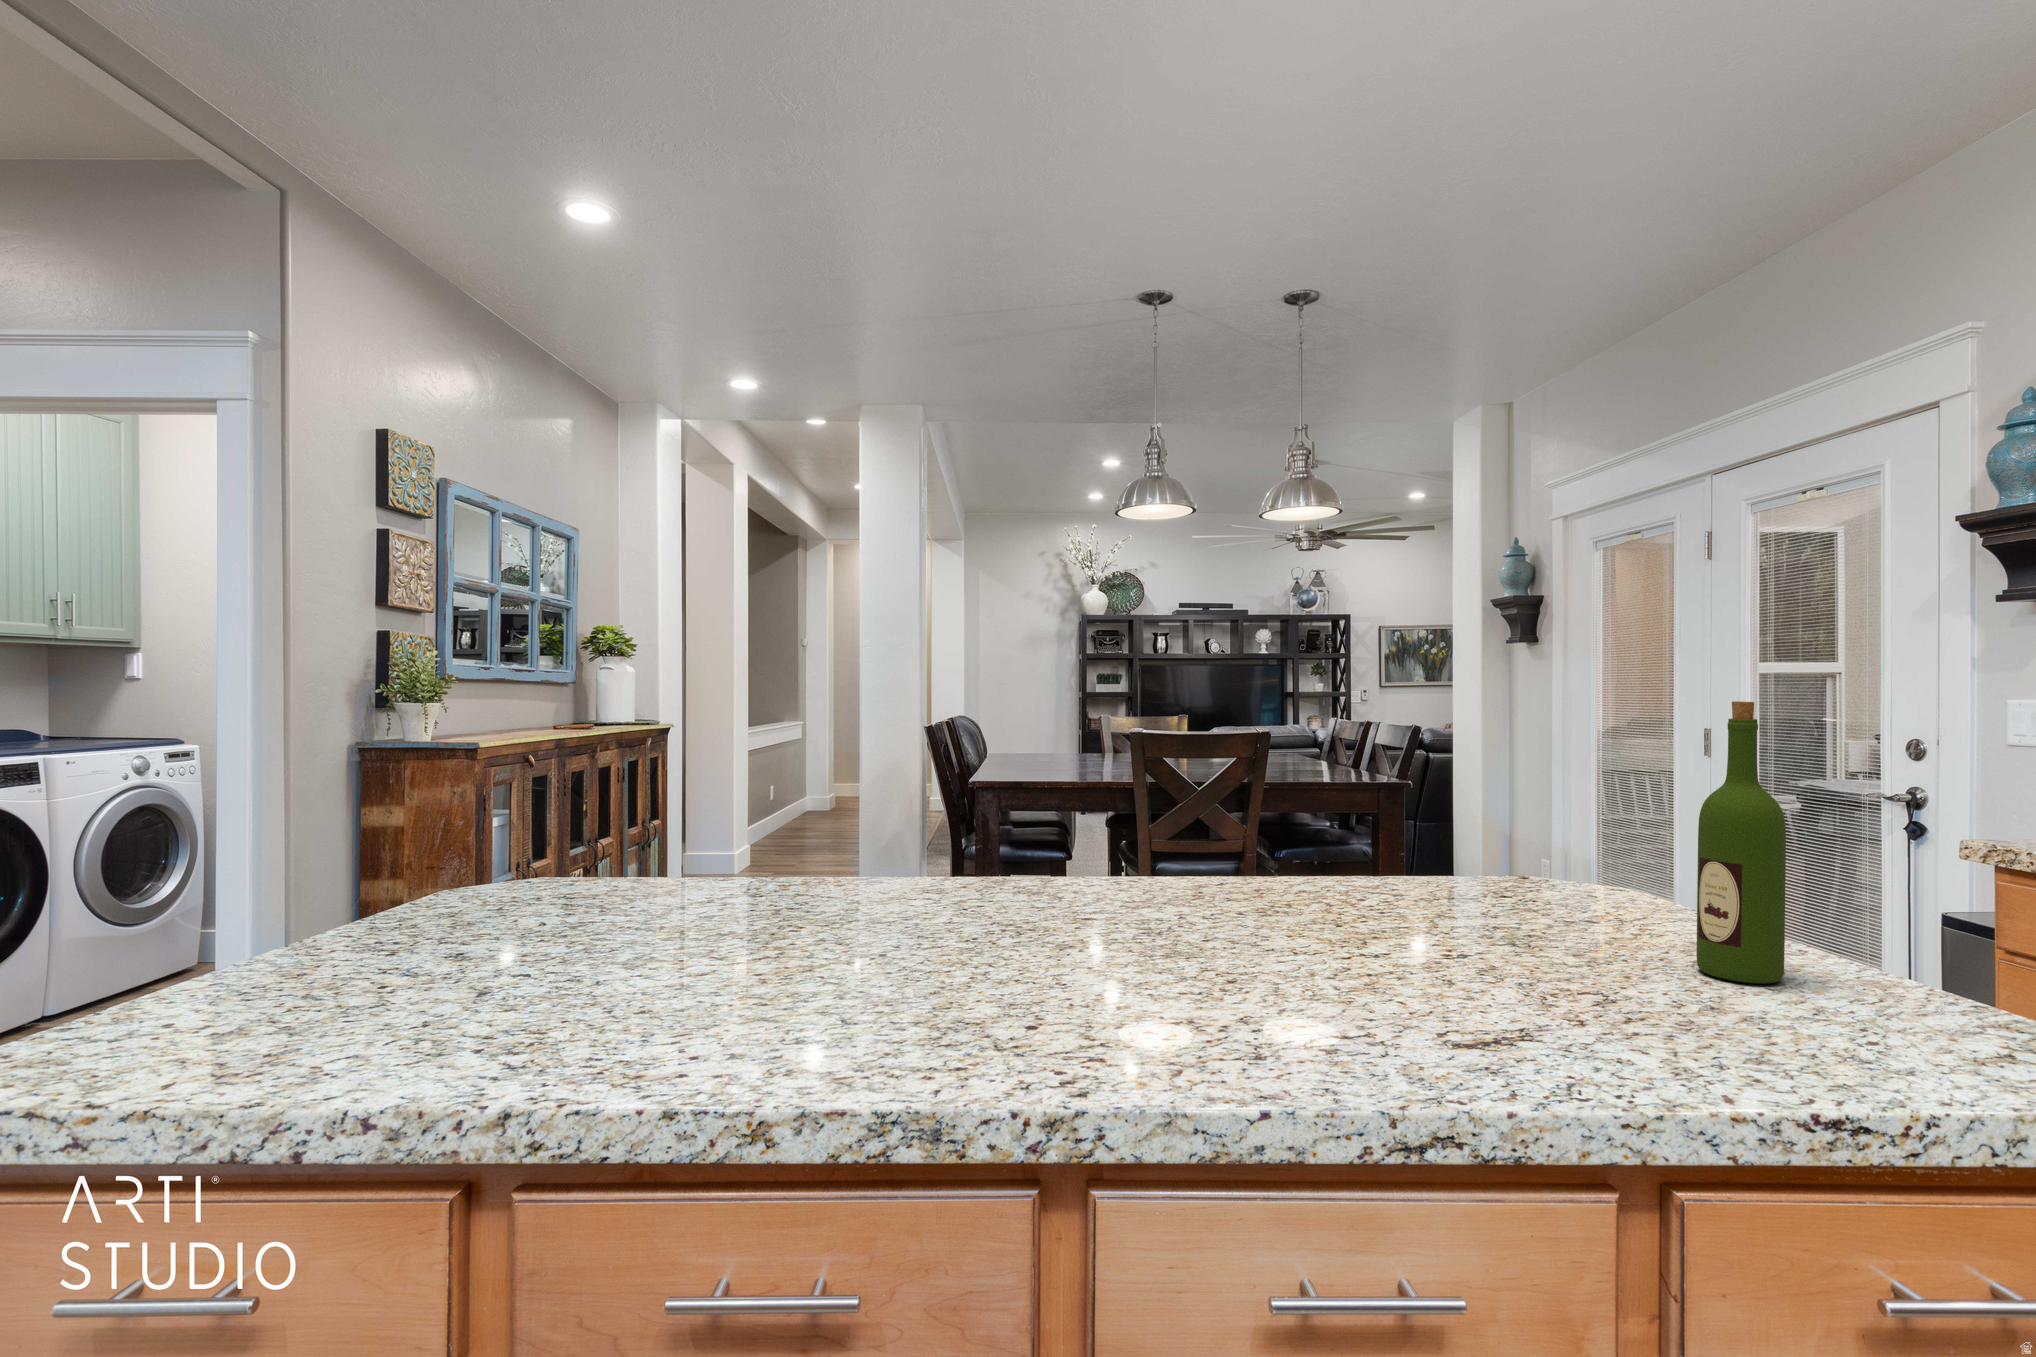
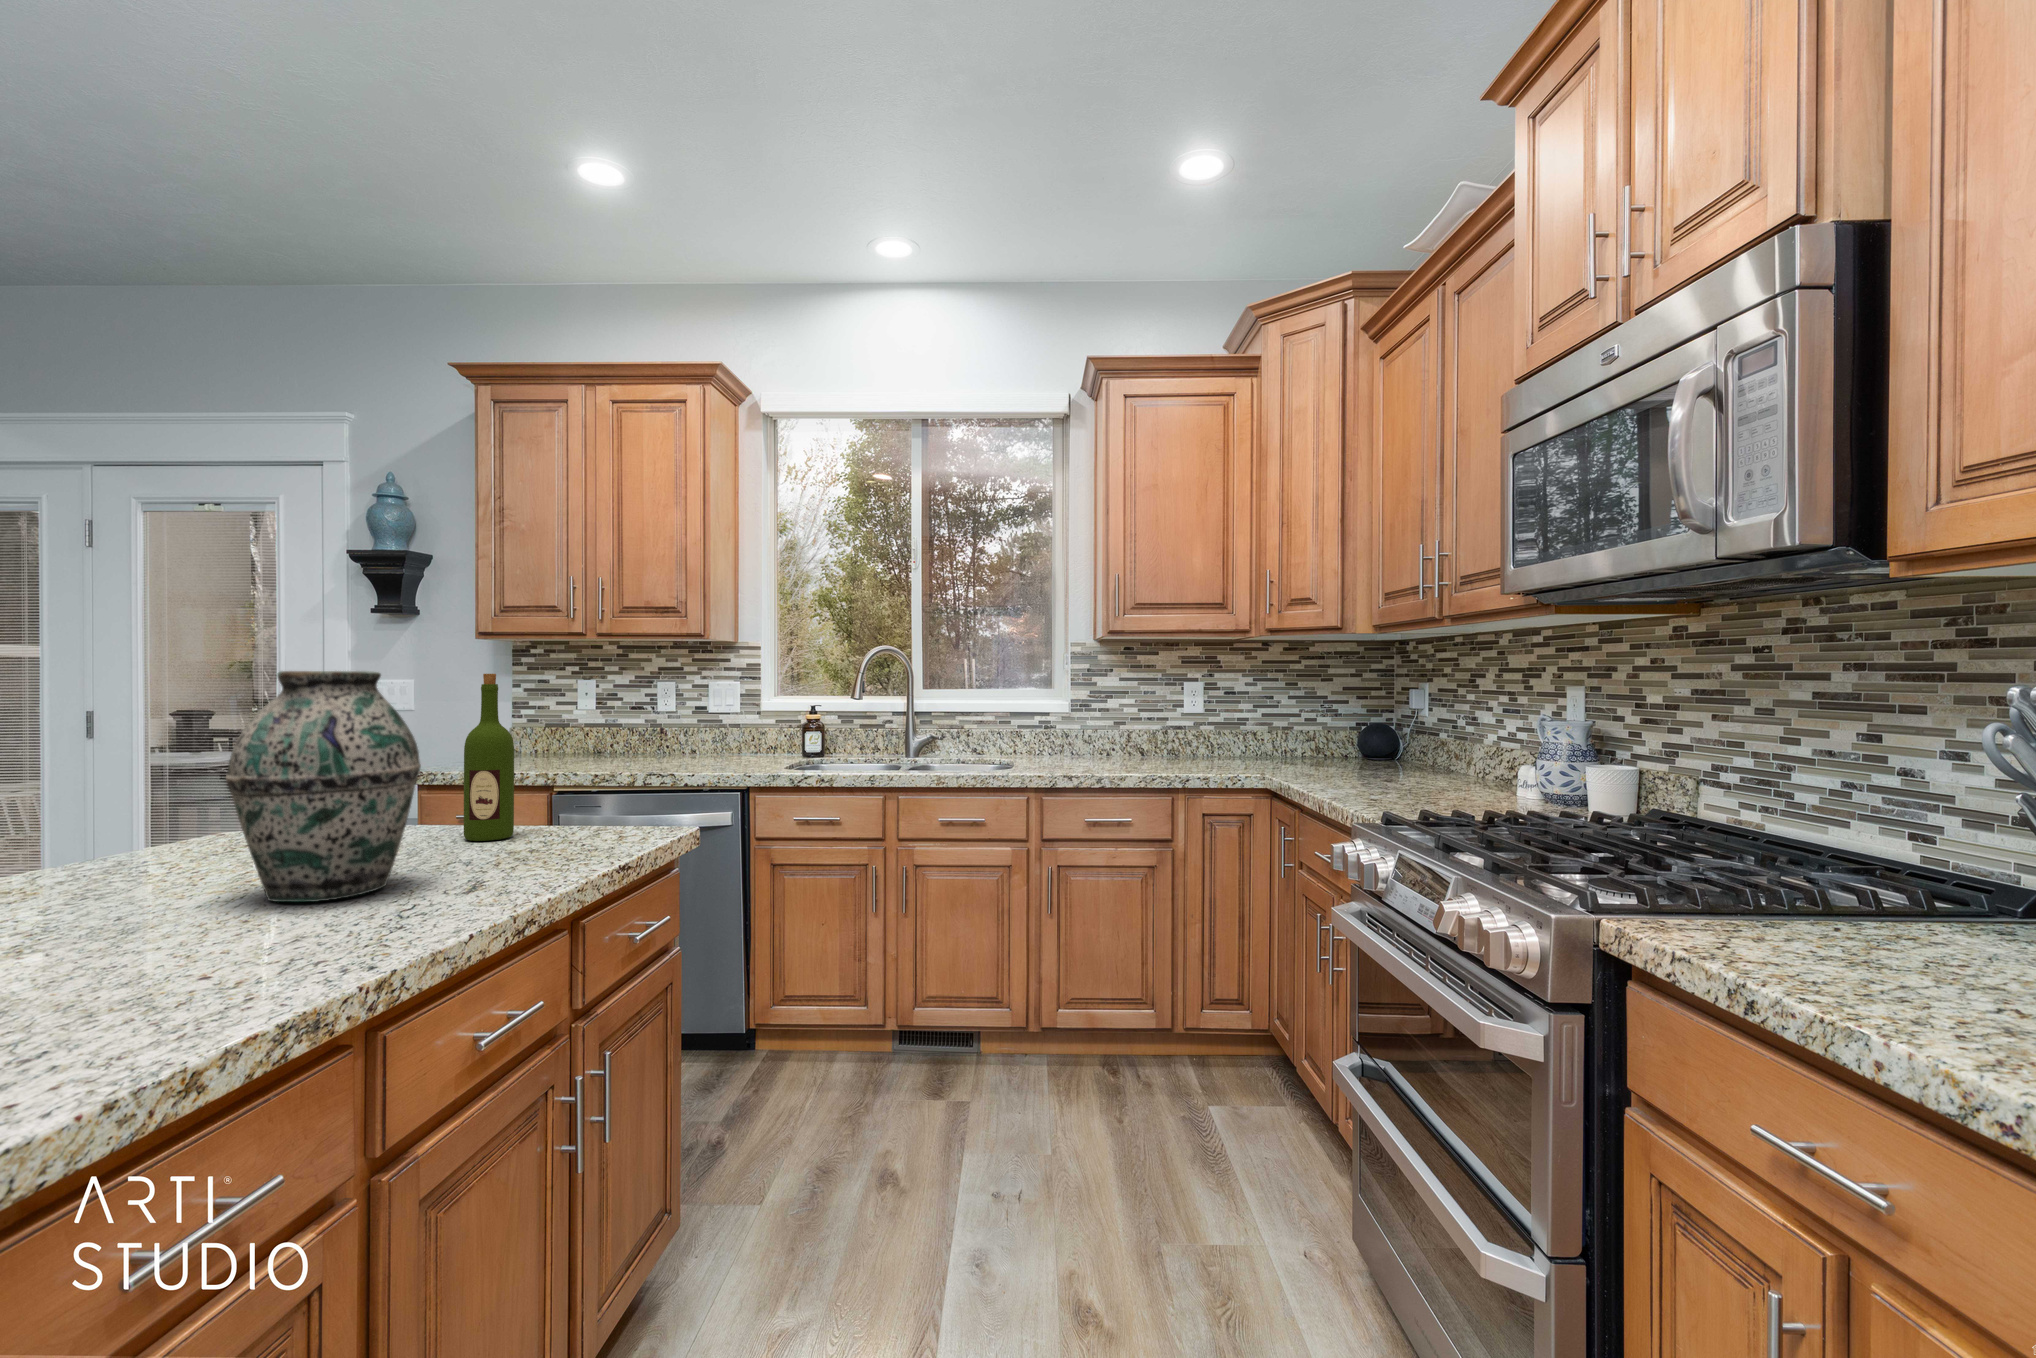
vase: none [1254,696,1469,1000] -> present [226,671,421,902]

